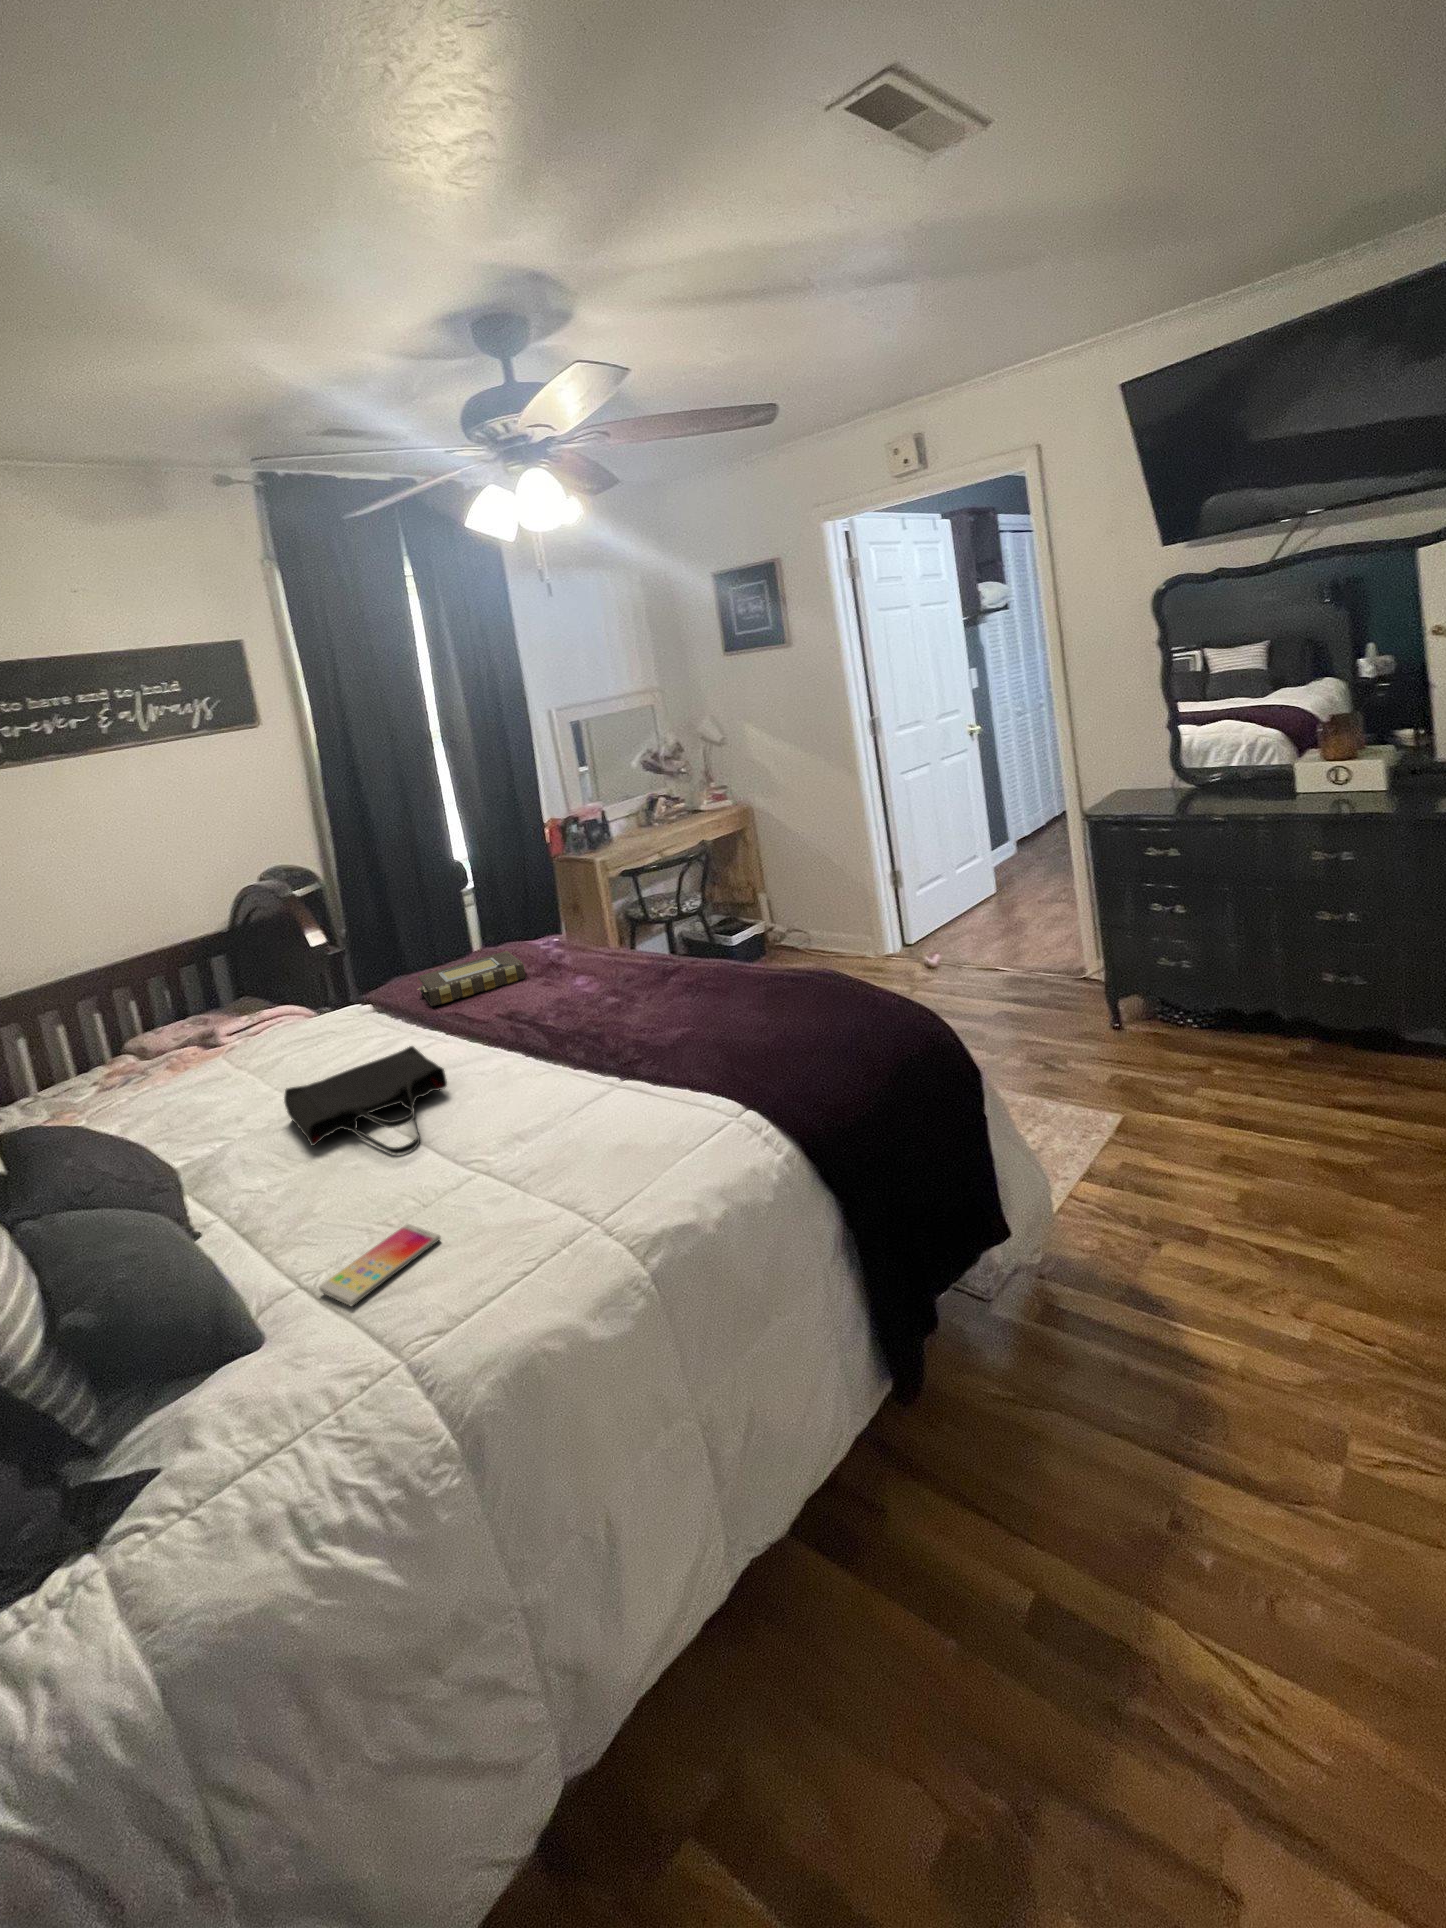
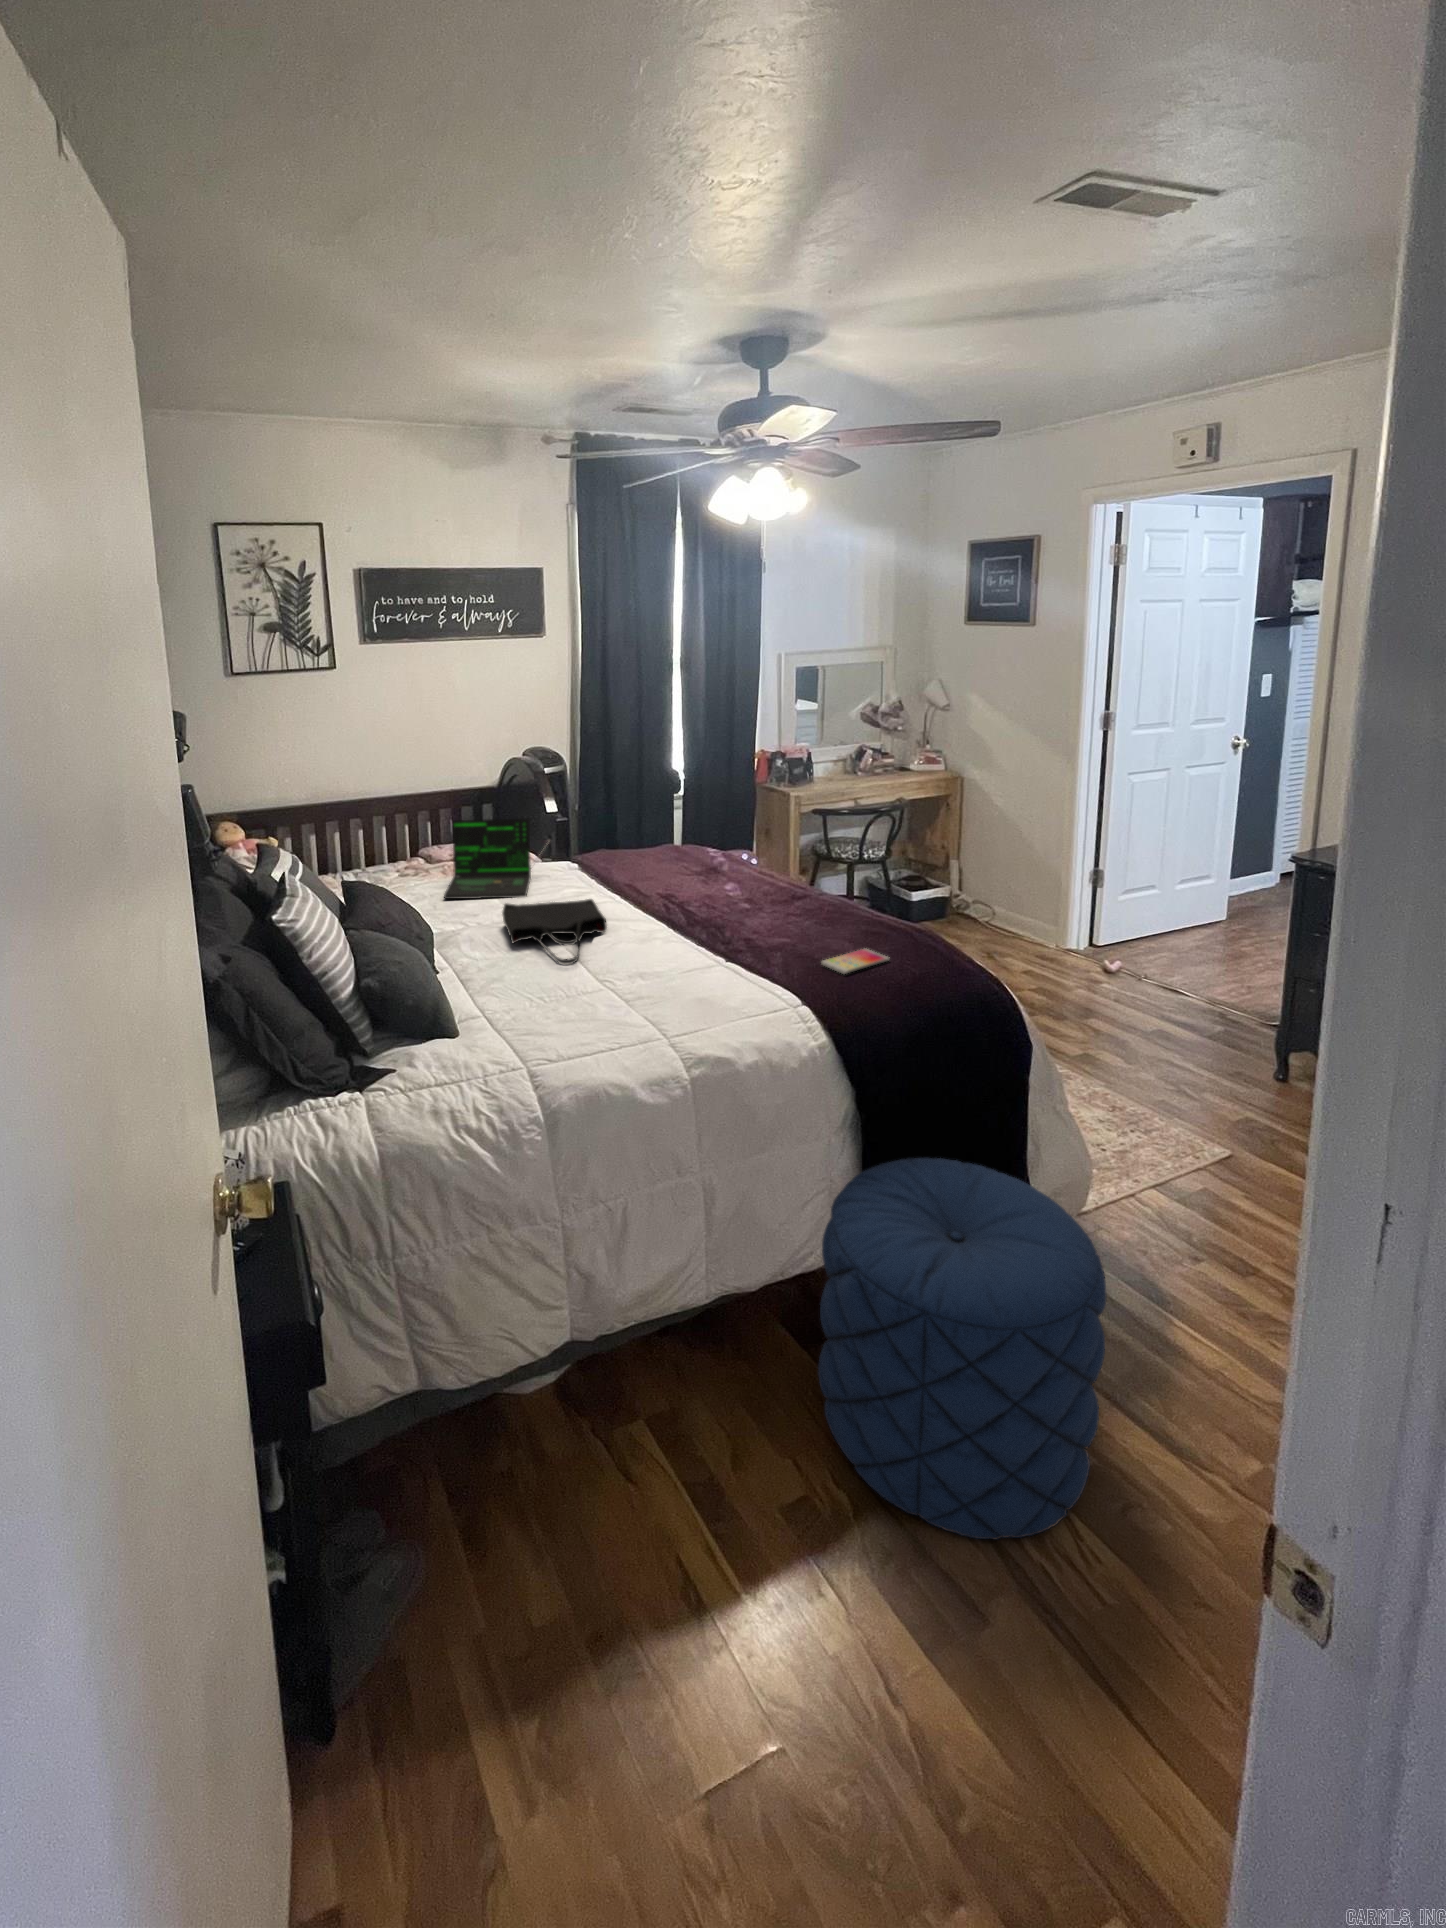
book: present [417,951,525,1006] -> none [611,851,695,878]
laptop: none [175,959,328,1107] -> present [444,819,531,899]
smartphone: present [319,1224,441,1306] -> present [821,949,889,974]
pouf: none [870,1243,1254,1788] -> present [818,1158,1106,1539]

